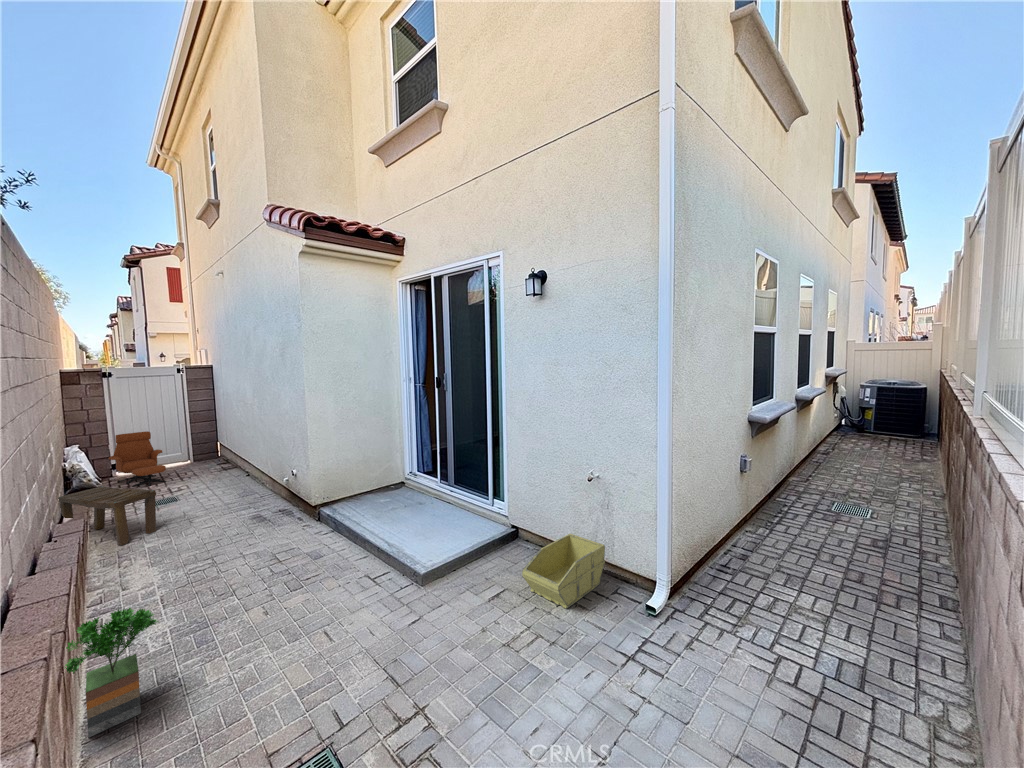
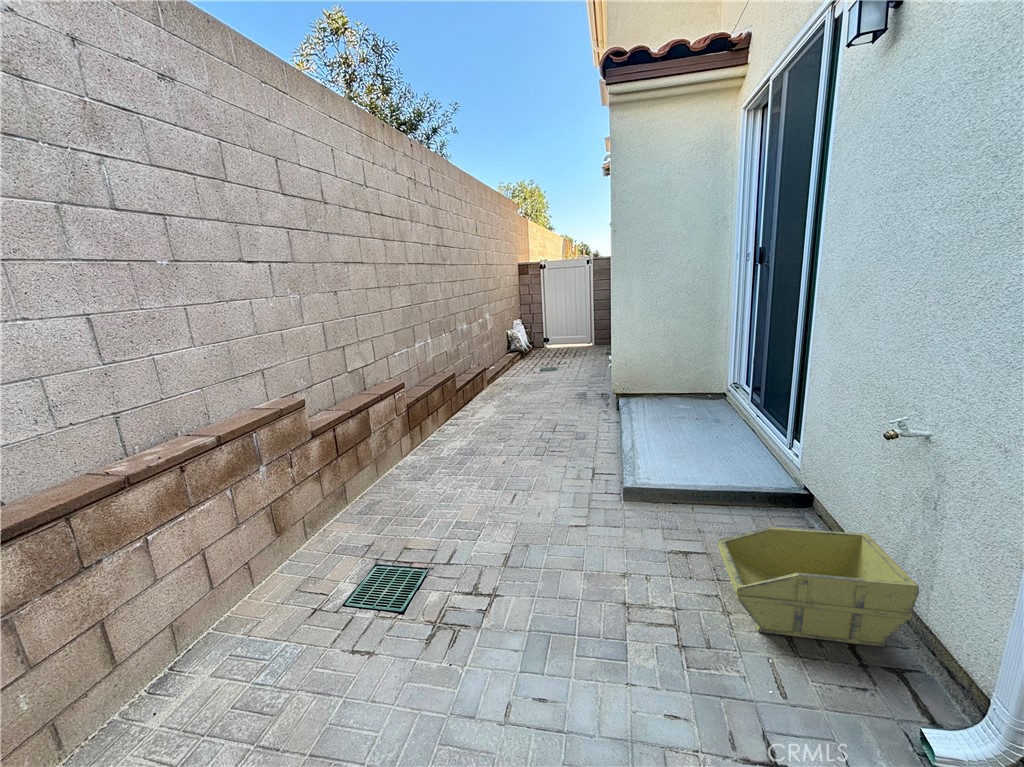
lounge chair: present [109,431,166,487] -> none [538,313,569,356]
bench: present [58,486,156,545] -> none [485,349,525,391]
potted tree: present [65,608,158,737] -> none [375,419,427,486]

